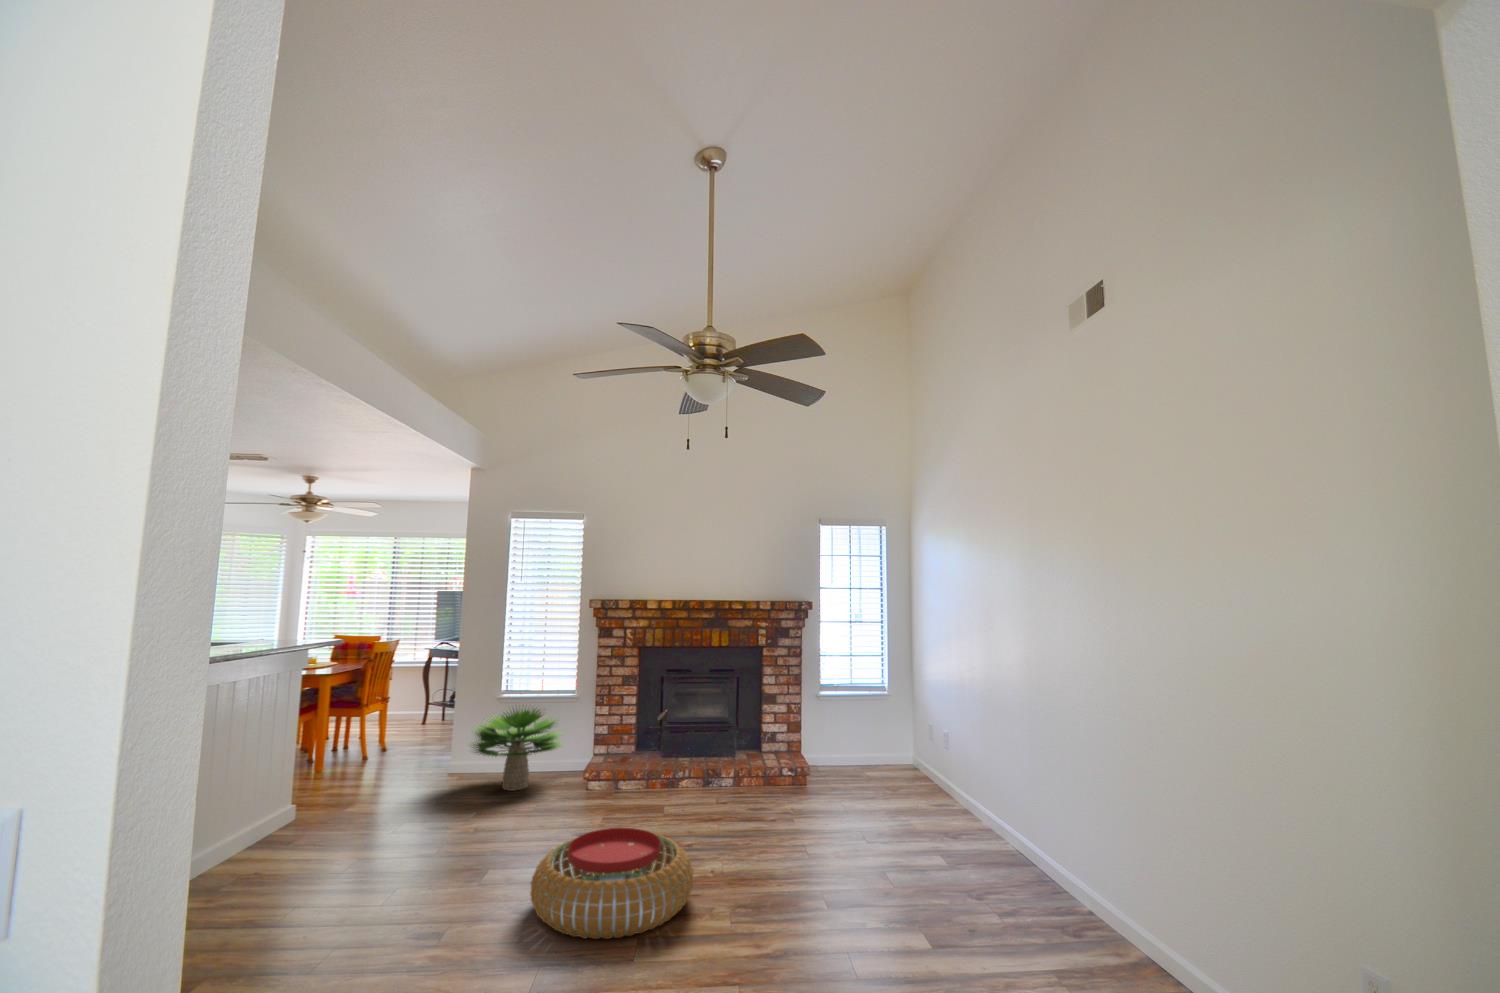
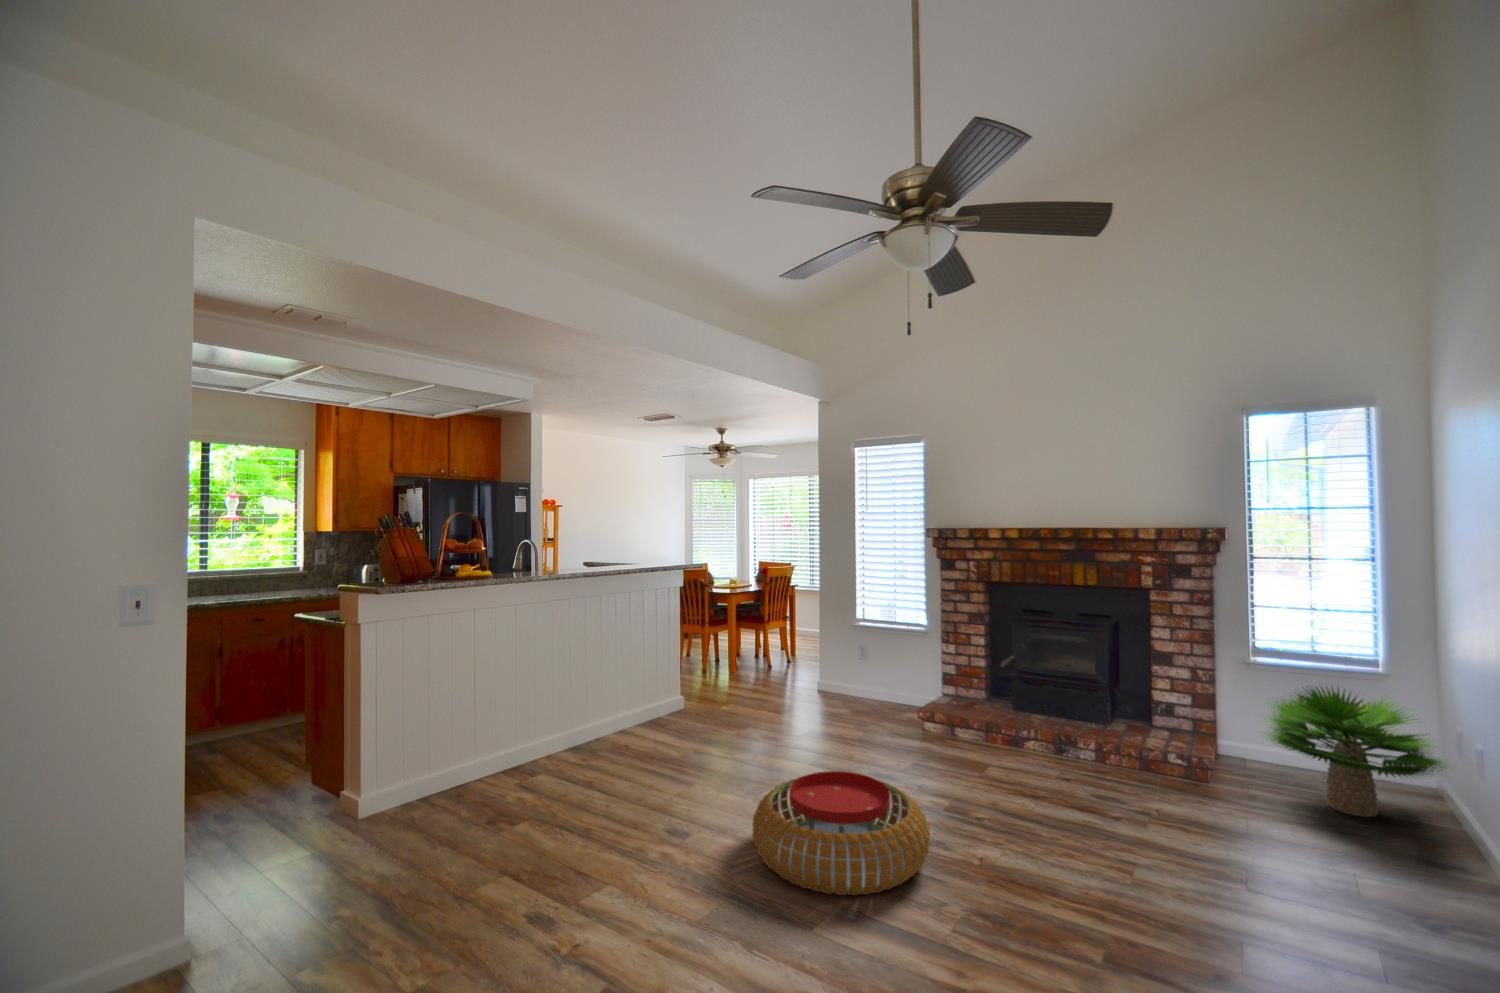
potted plant: present [473,707,561,790] -> present [1266,686,1445,817]

